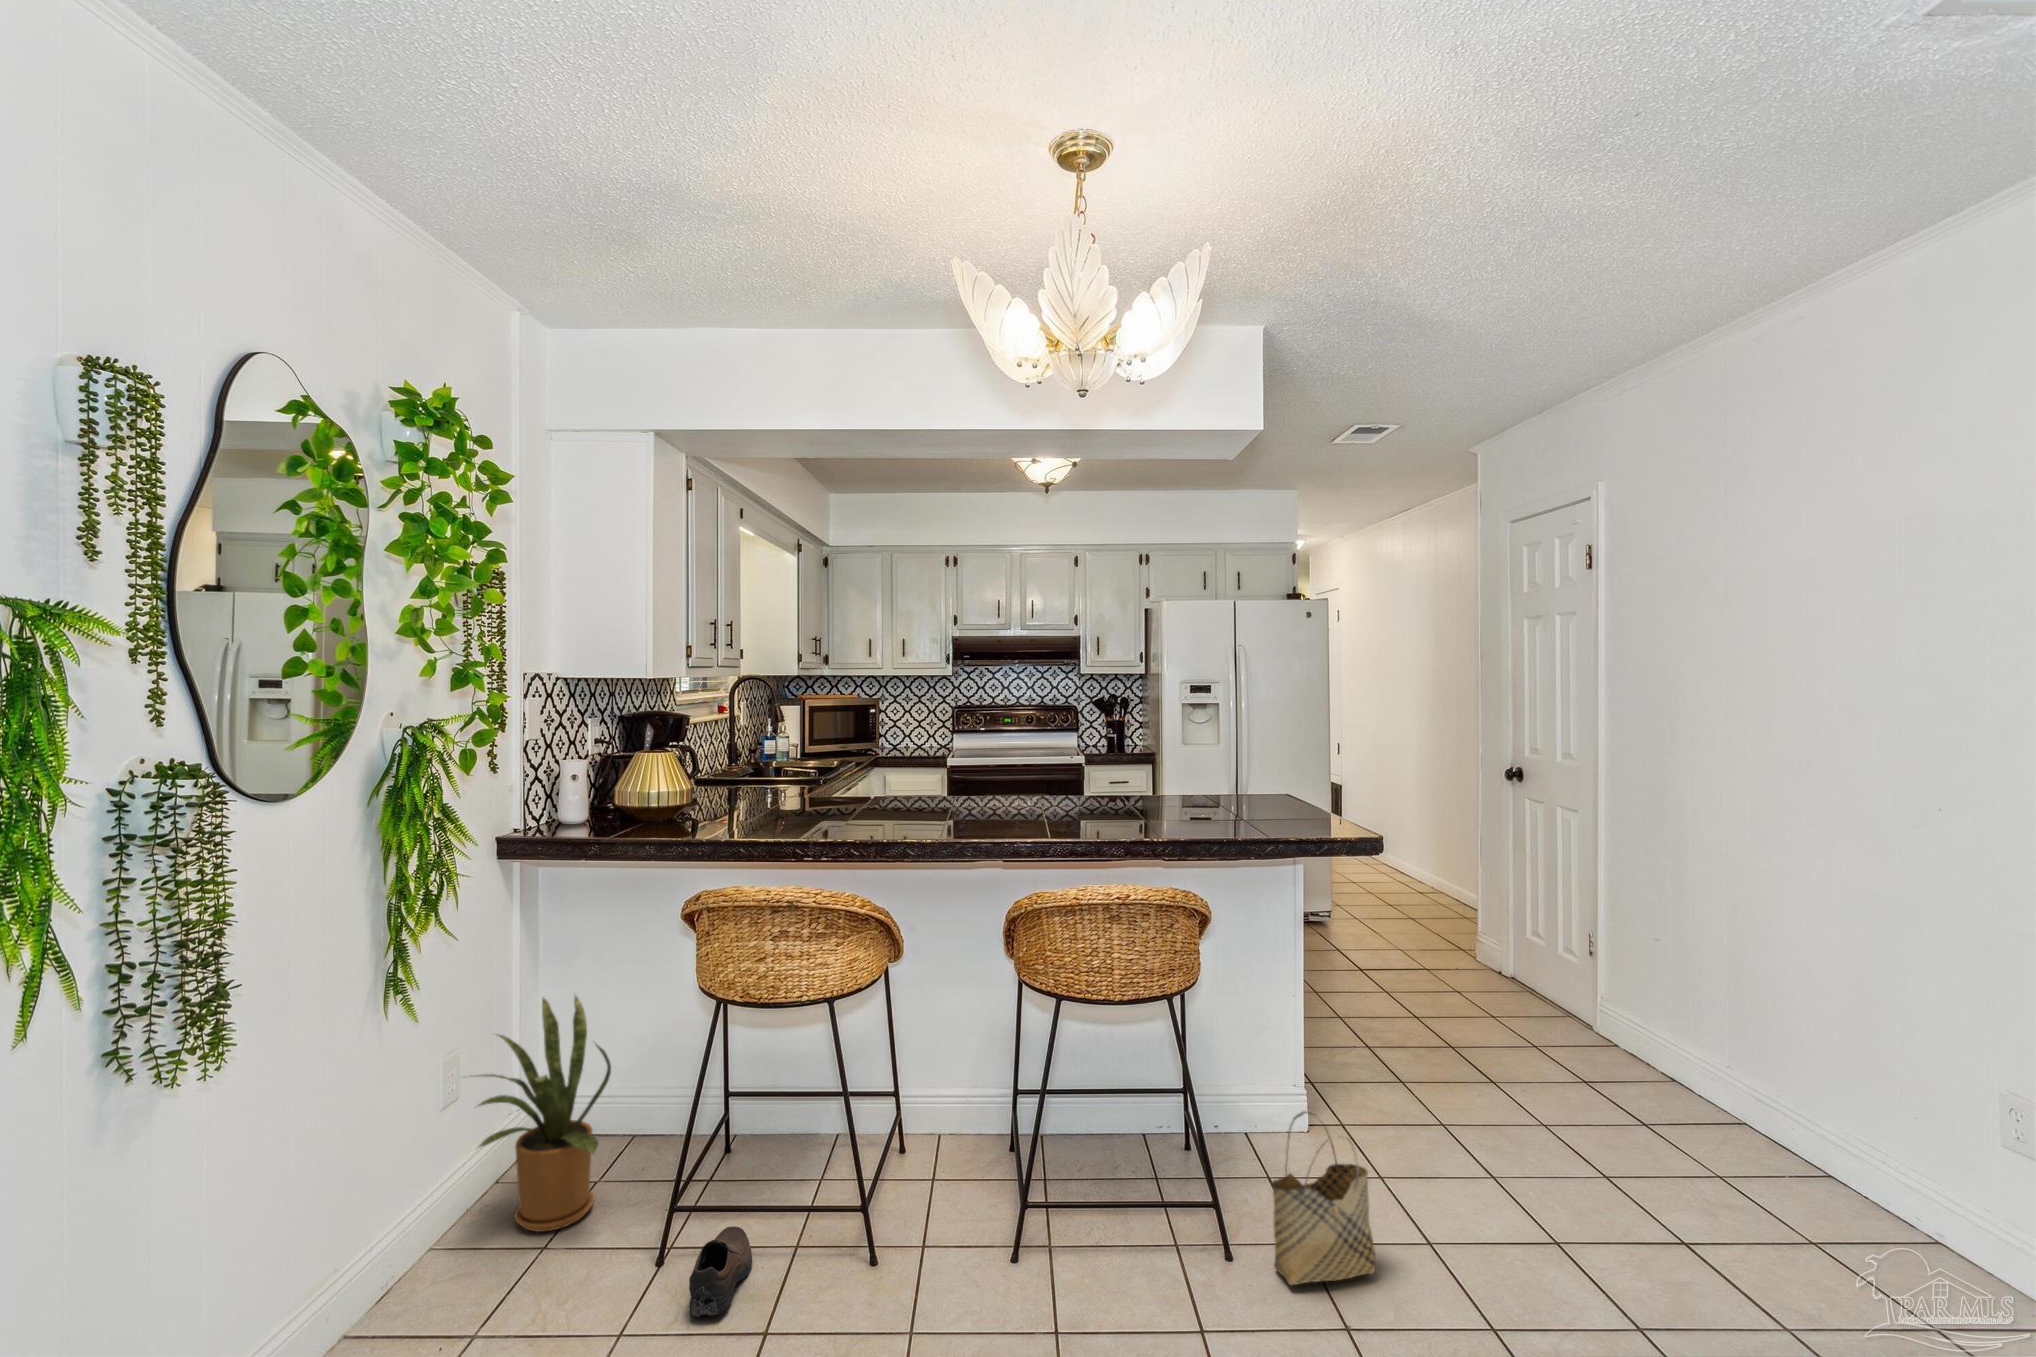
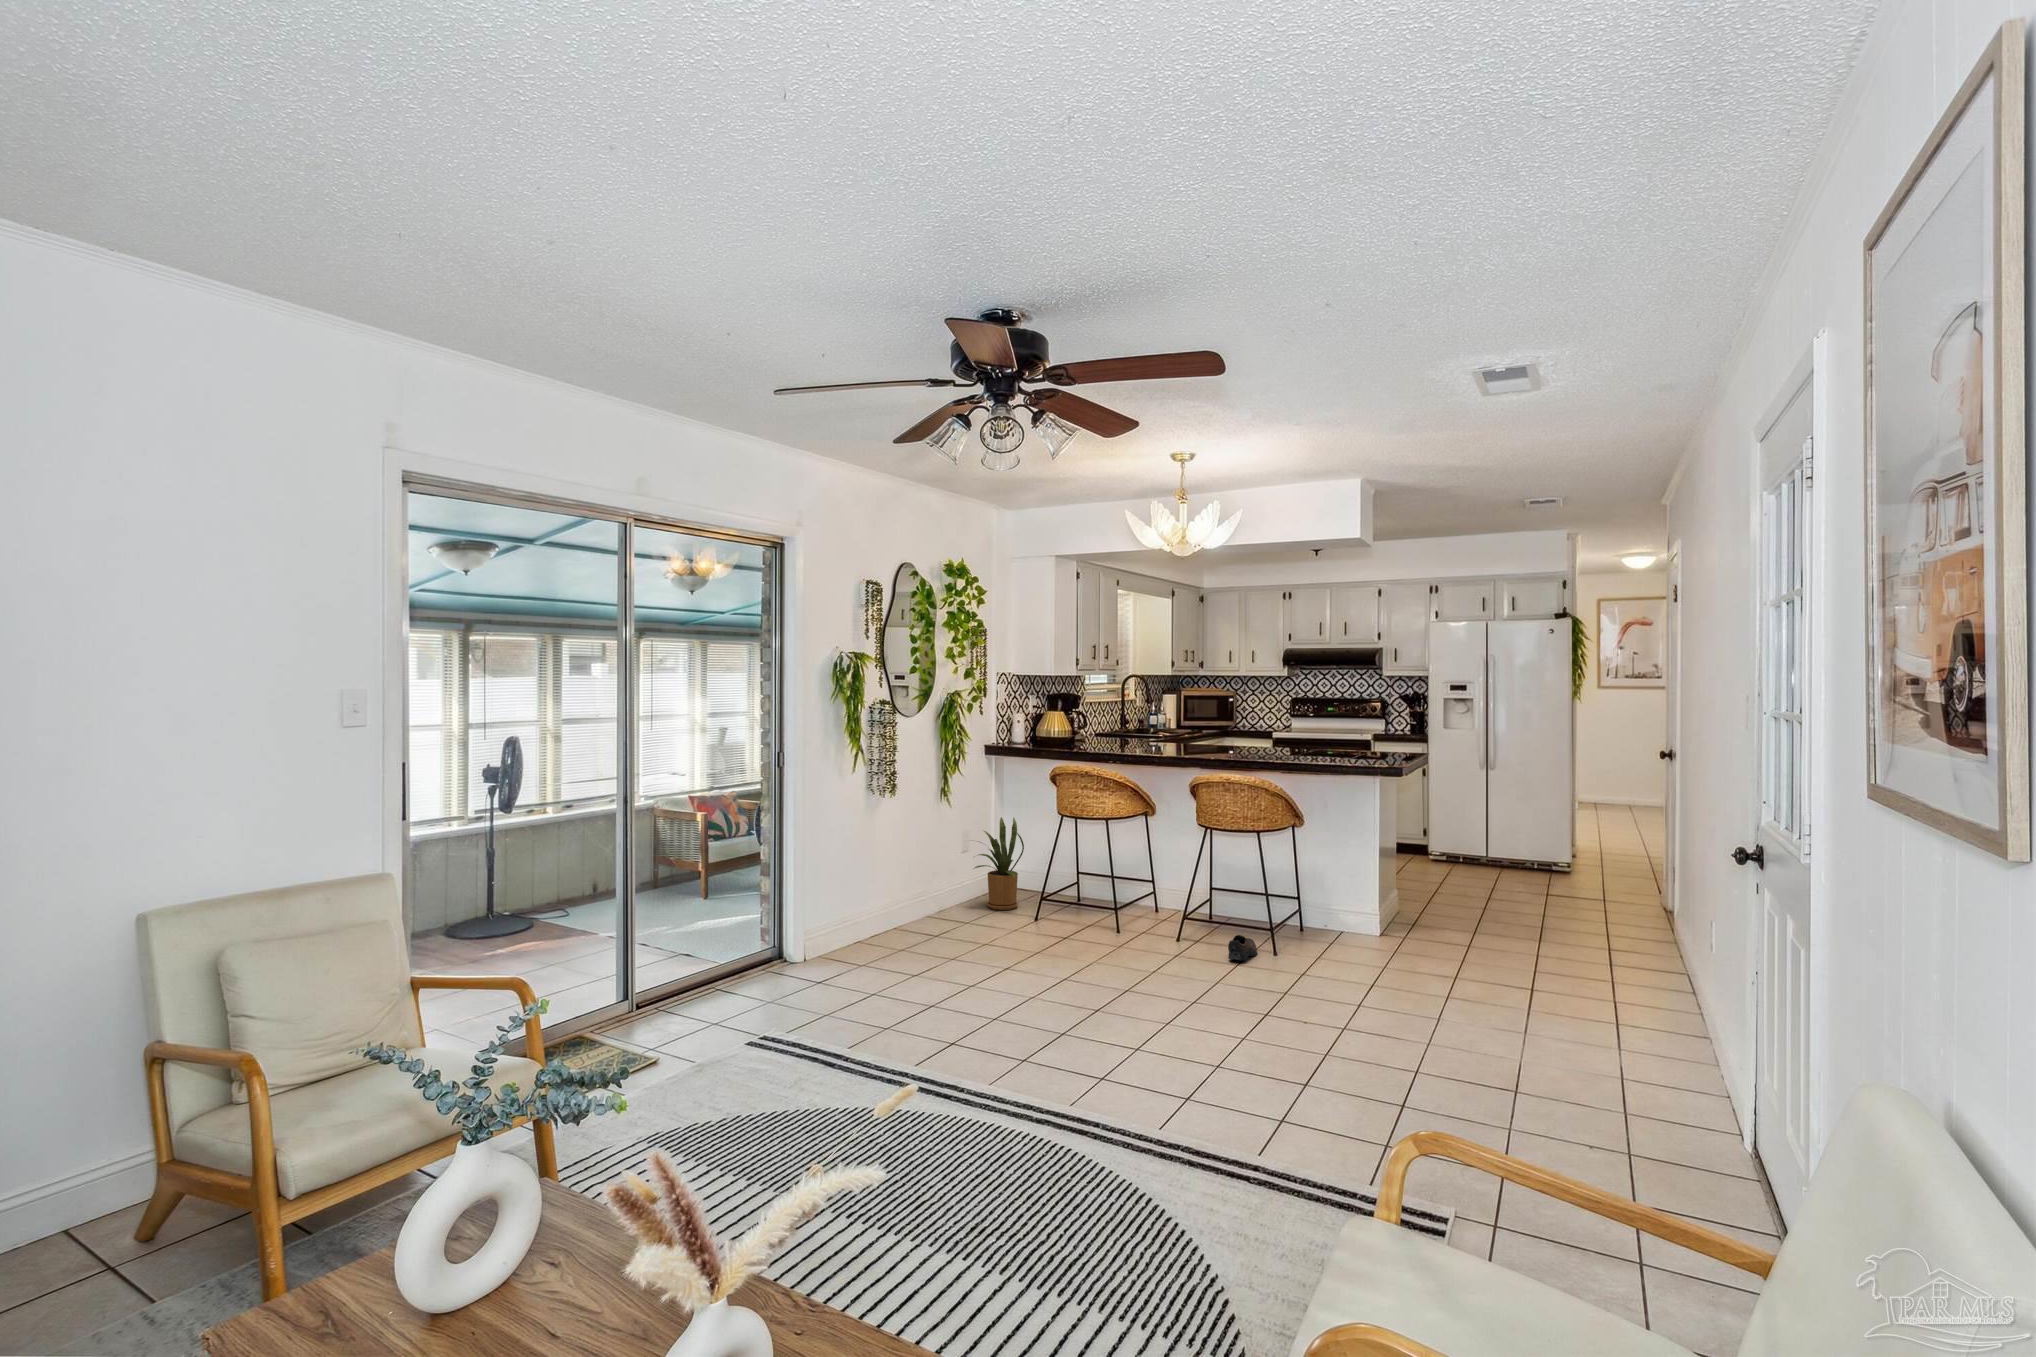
woven basket: present [1271,1112,1375,1285] -> none [1289,891,1344,968]
shoe: present [689,1227,752,1316] -> present [1228,935,1257,961]

